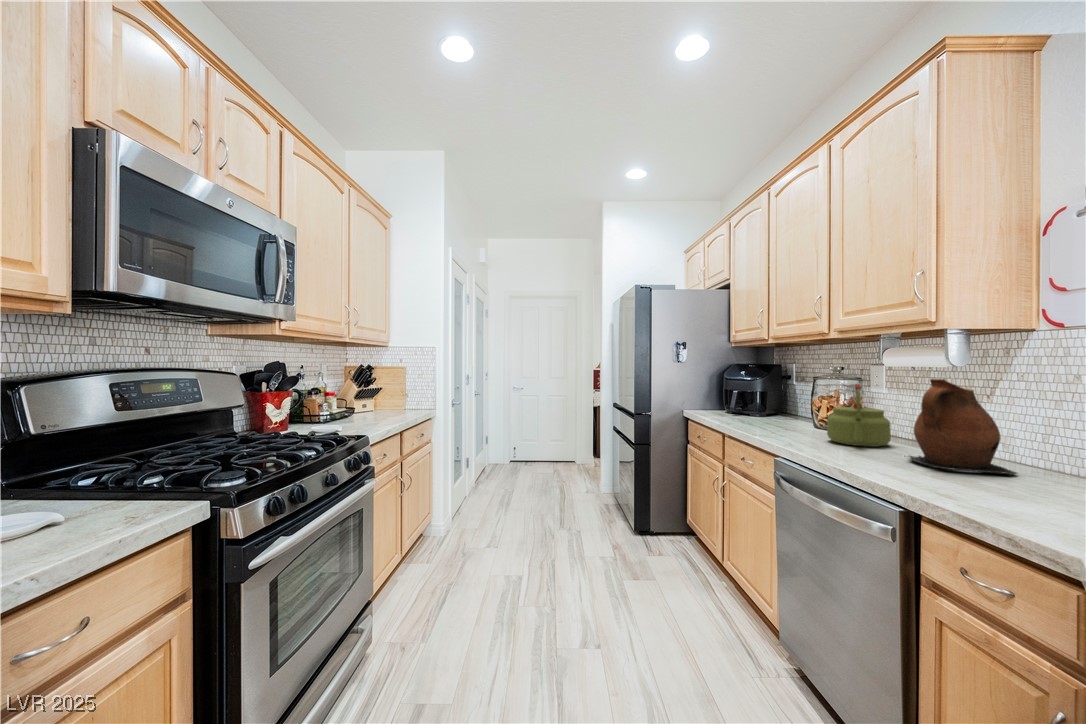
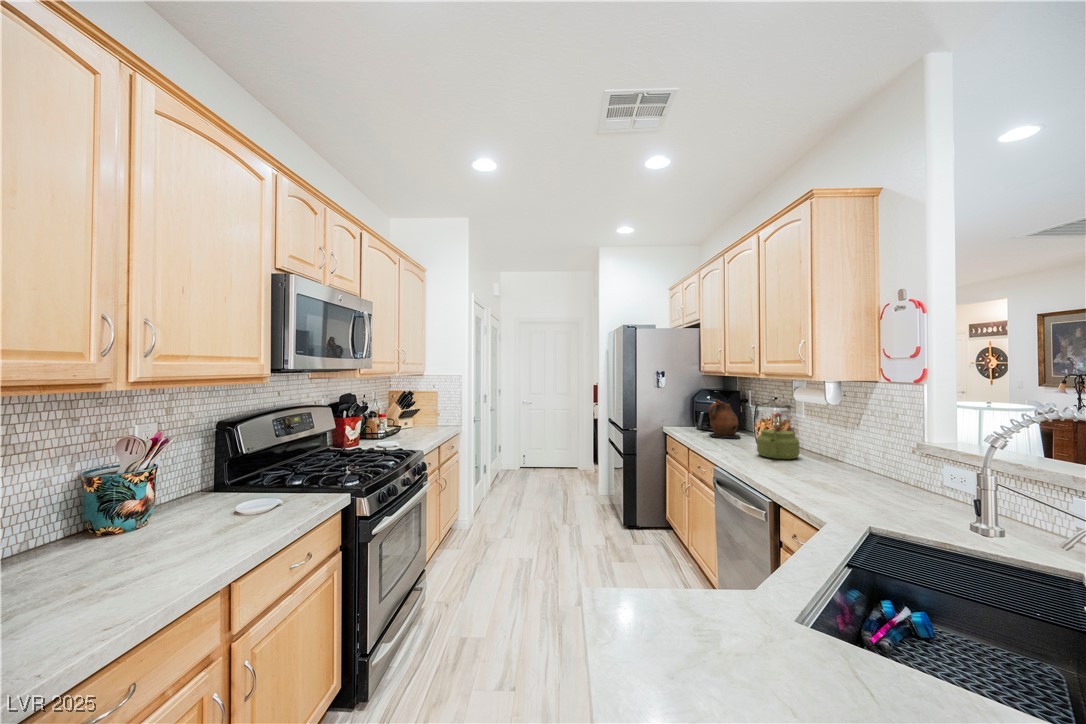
ceramic pitcher: present [909,379,1017,476] -> present [709,400,740,439]

